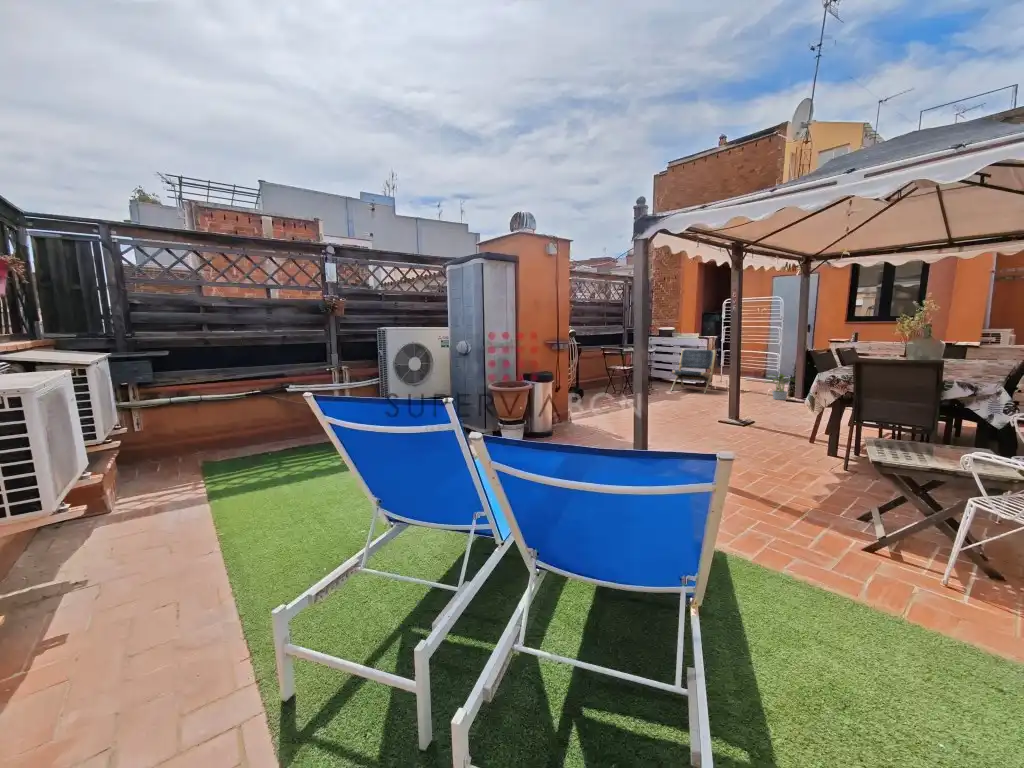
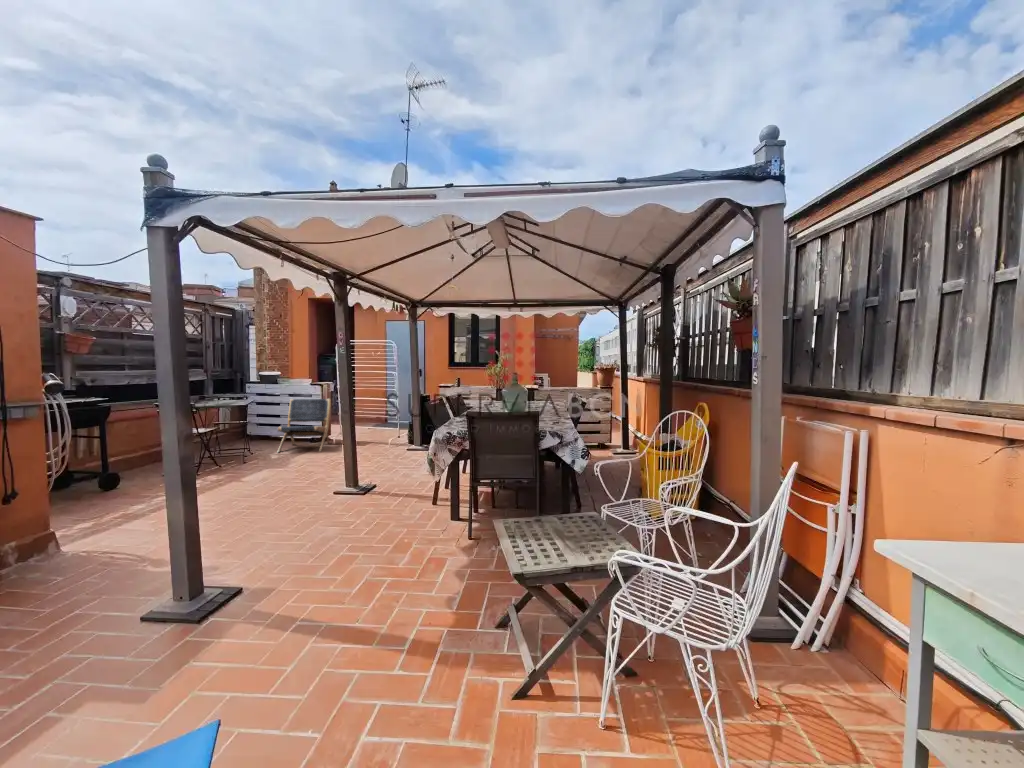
potted plant: present [770,374,792,400] -> none [383,422,416,450]

